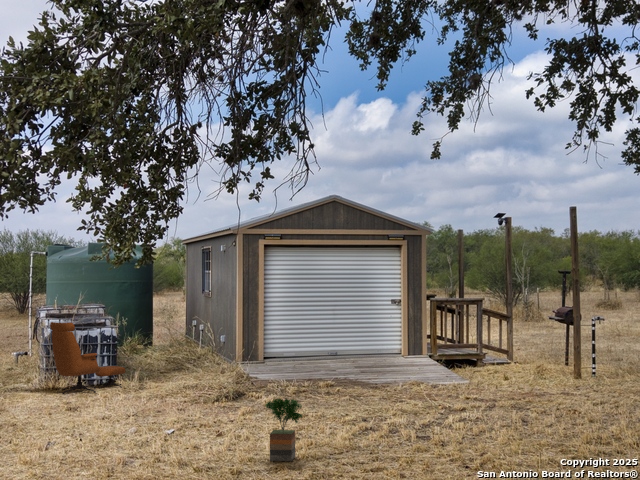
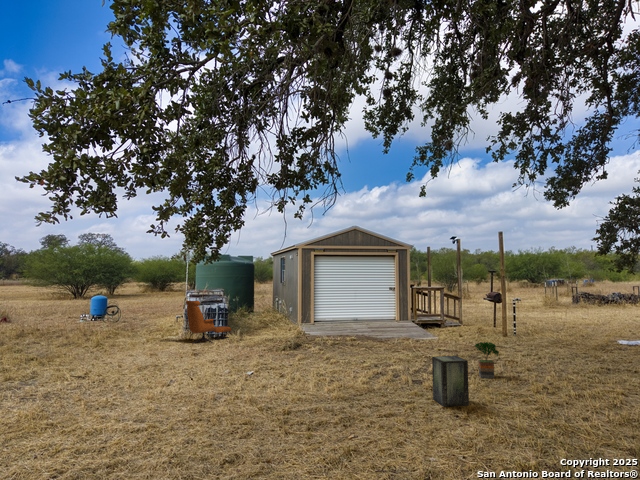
storage box: none [443,395,493,465] -> present [432,356,469,407]
potted tree: present [266,399,303,461] -> present [475,342,499,378]

